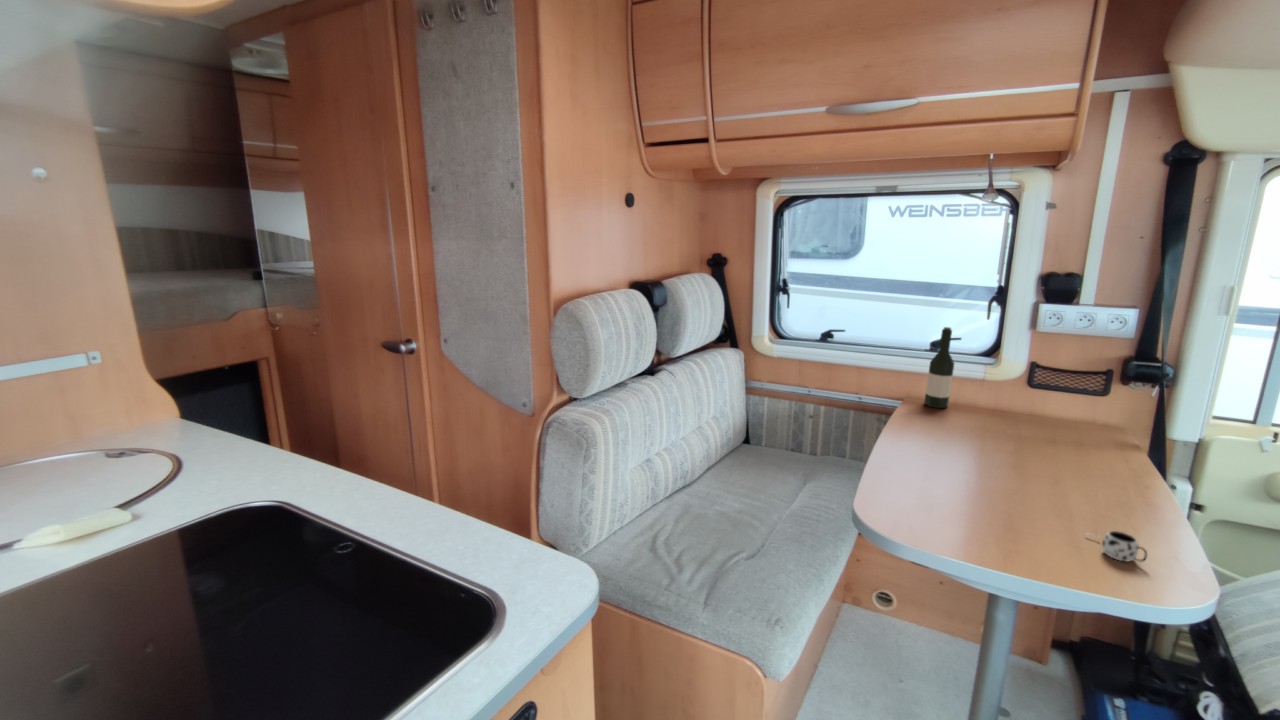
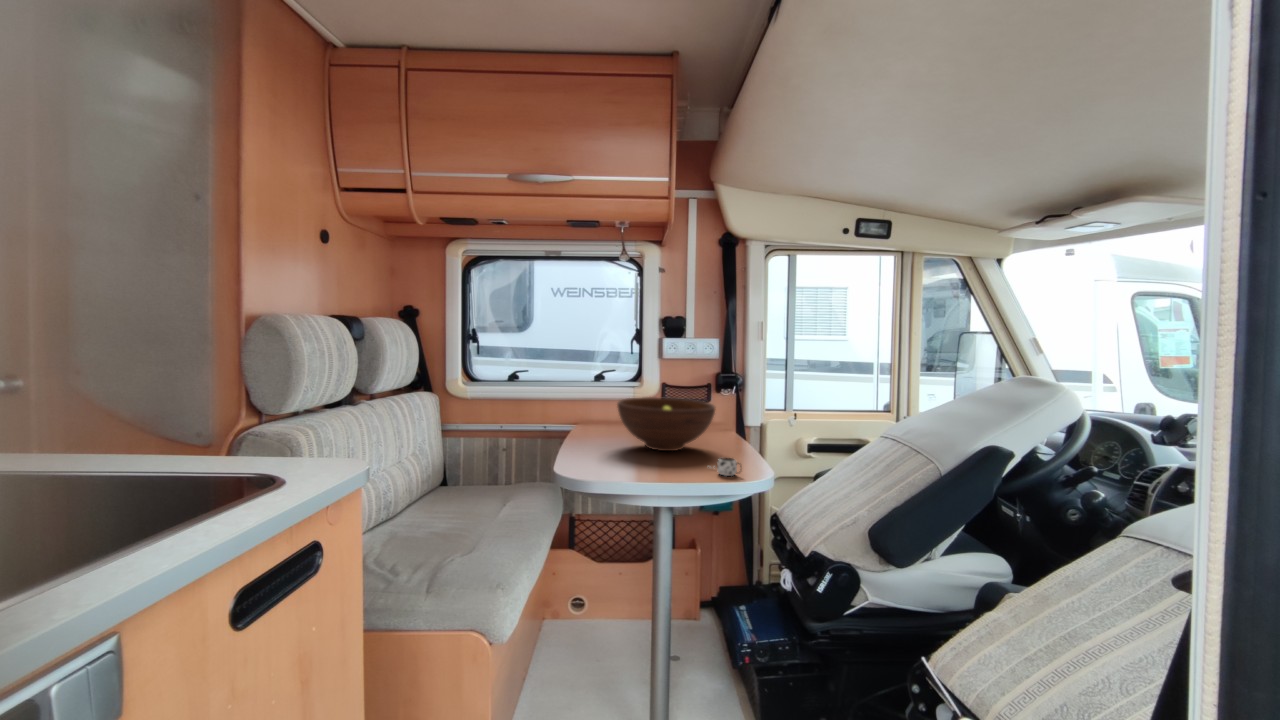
wine bottle: present [924,327,954,408] -> none [594,360,613,425]
fruit bowl: none [957,398,1114,483] -> present [617,397,715,451]

